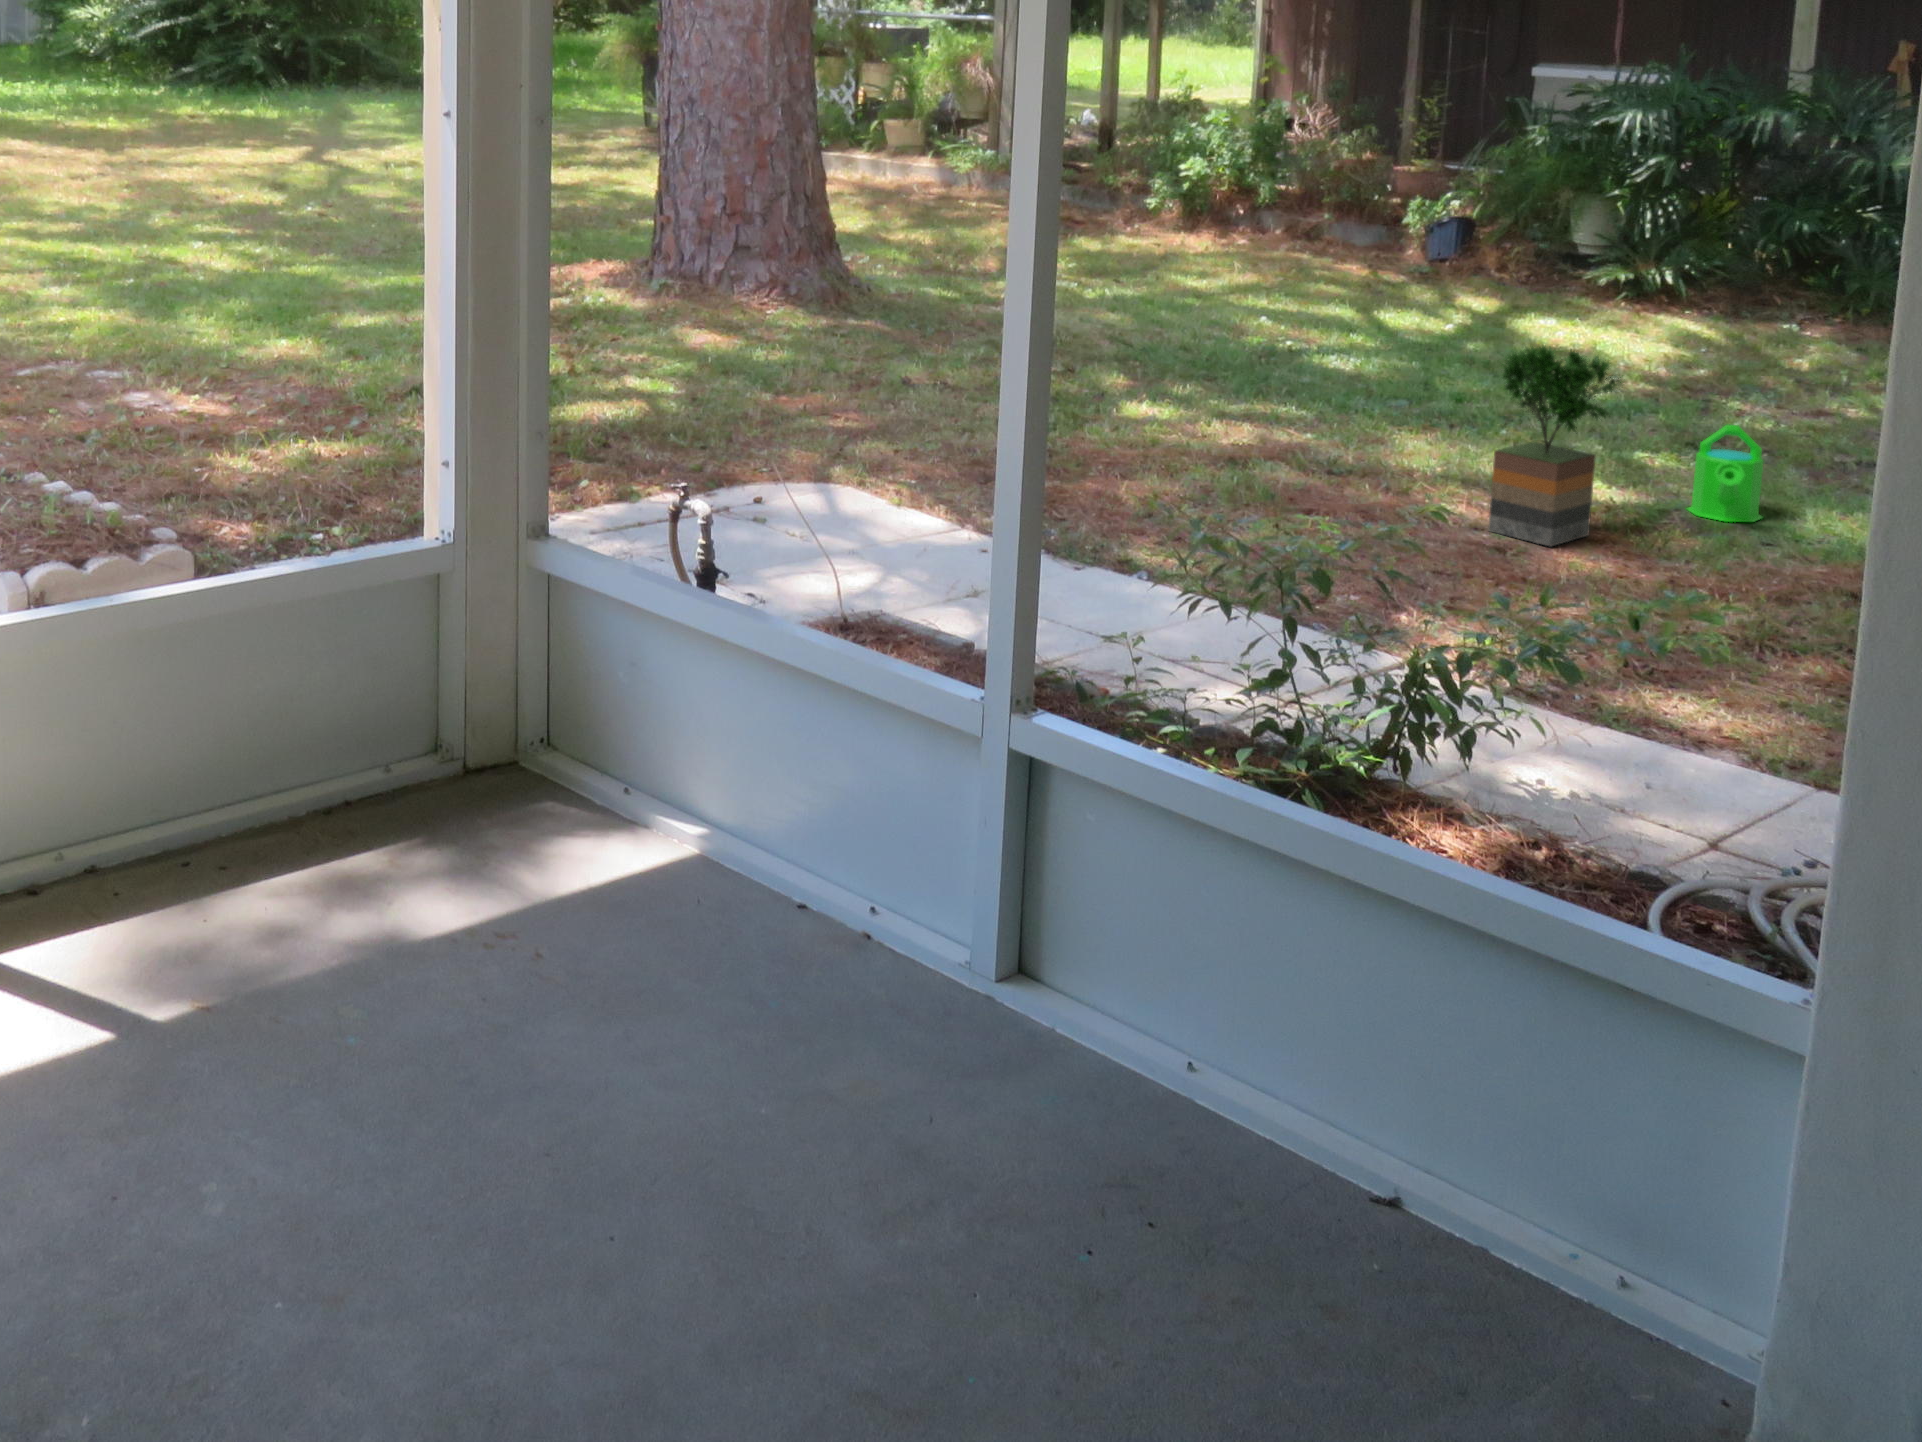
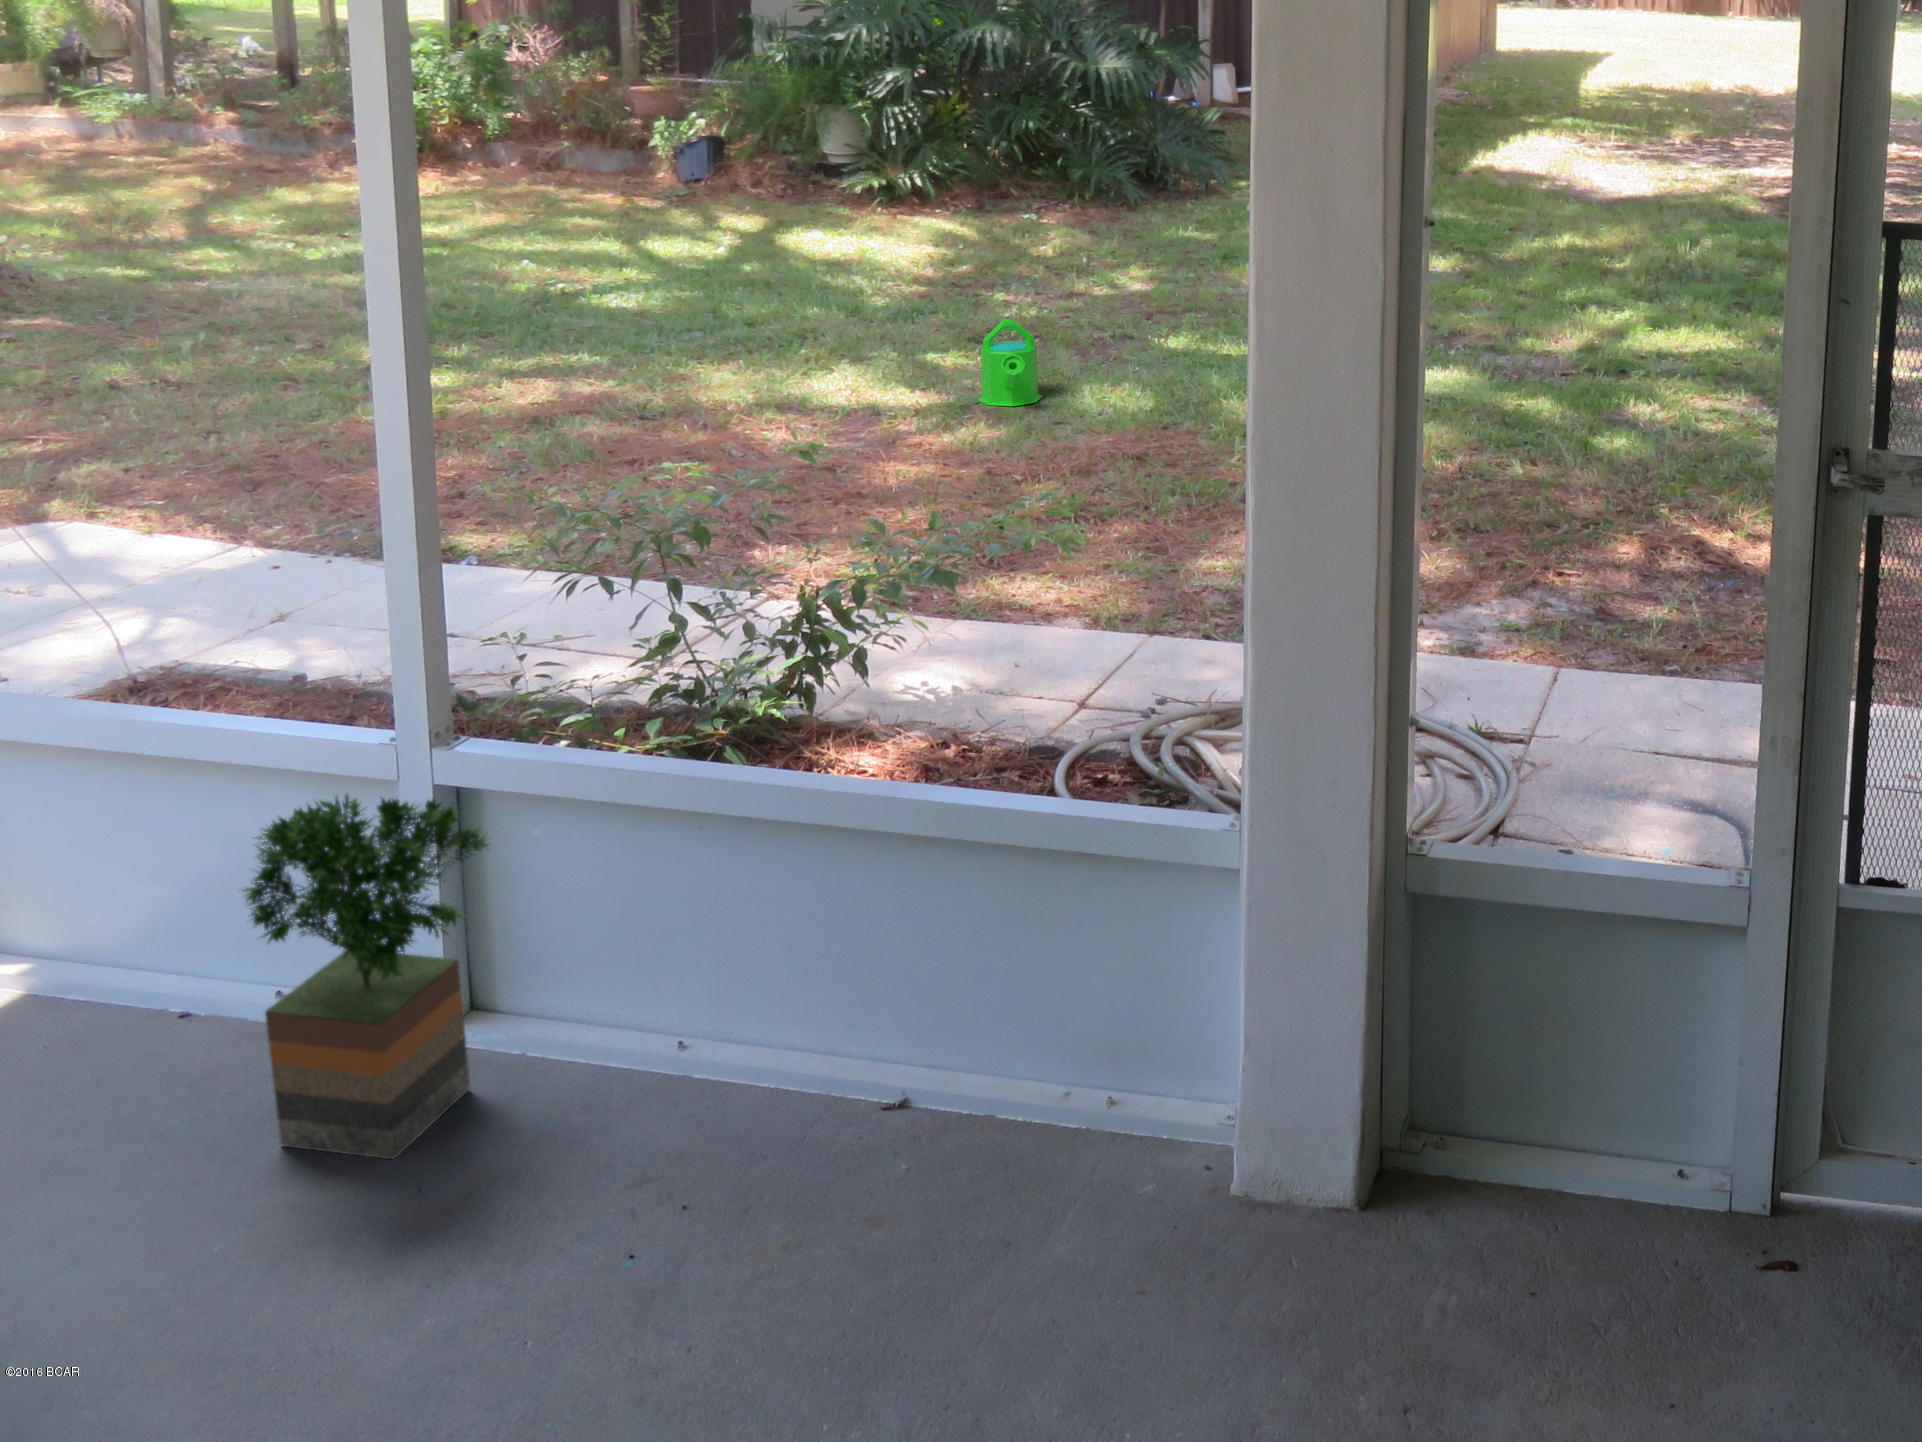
potted tree: present [1489,346,1623,546] -> present [243,795,488,1159]

